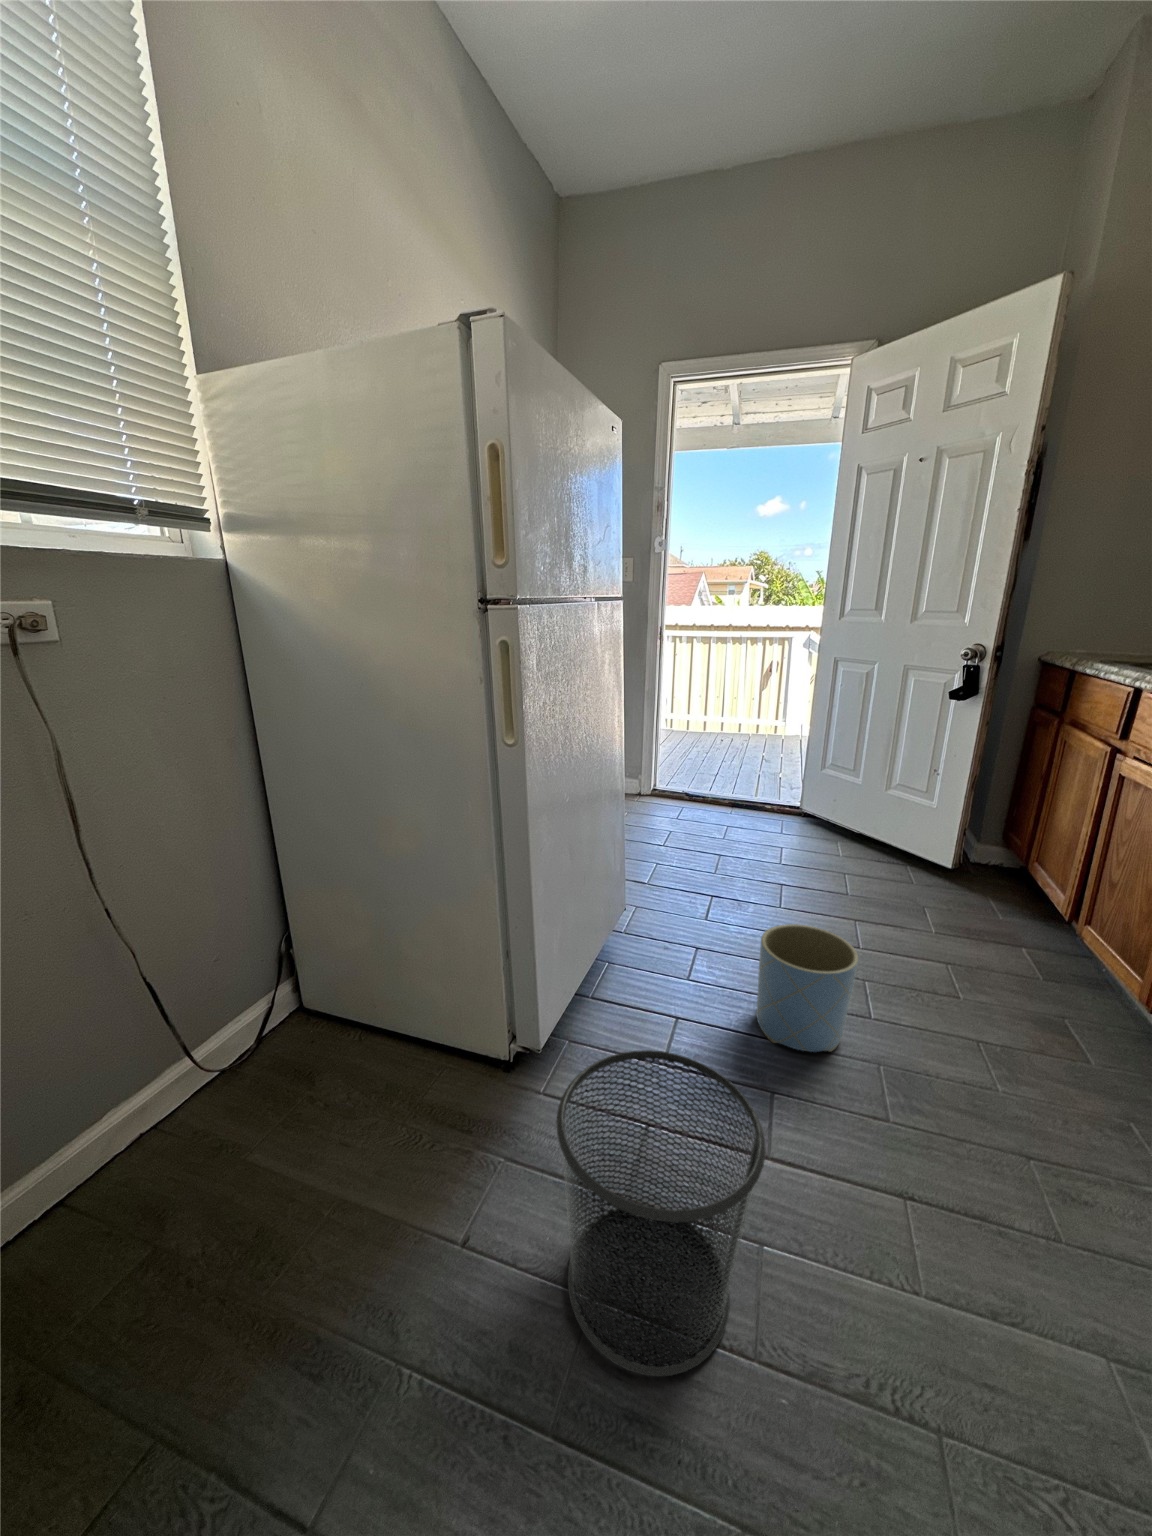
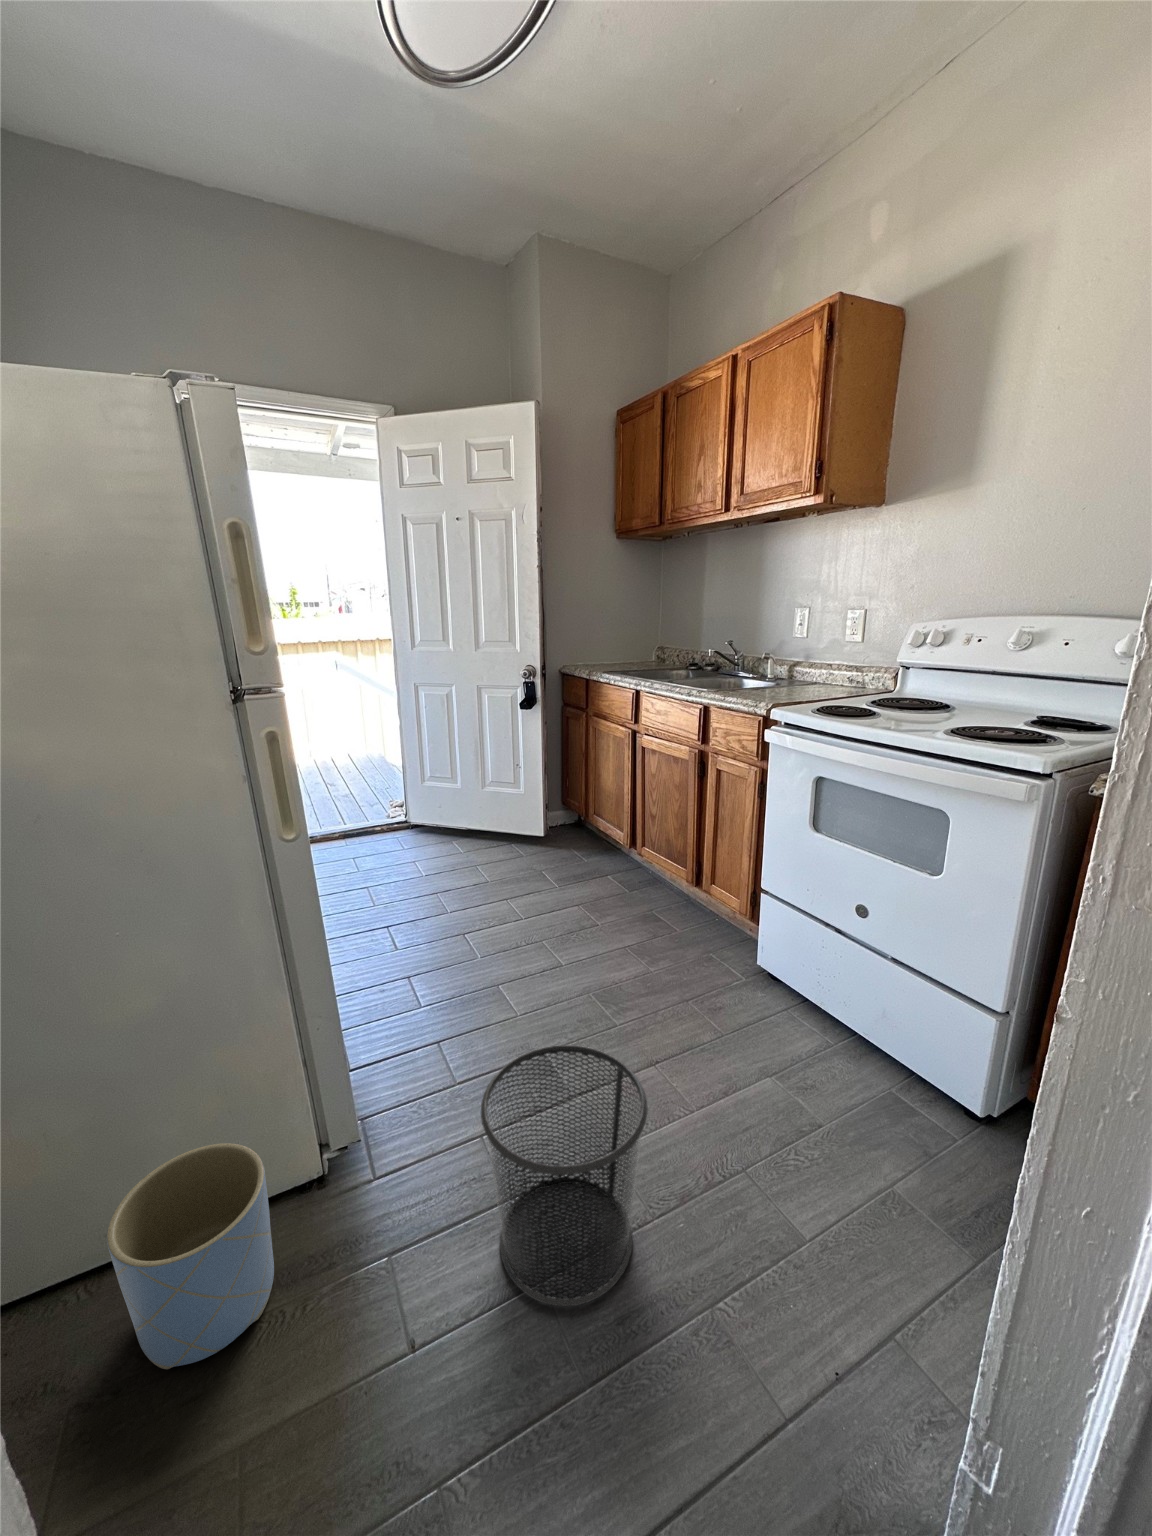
planter: present [756,924,858,1052] -> present [107,1143,274,1369]

